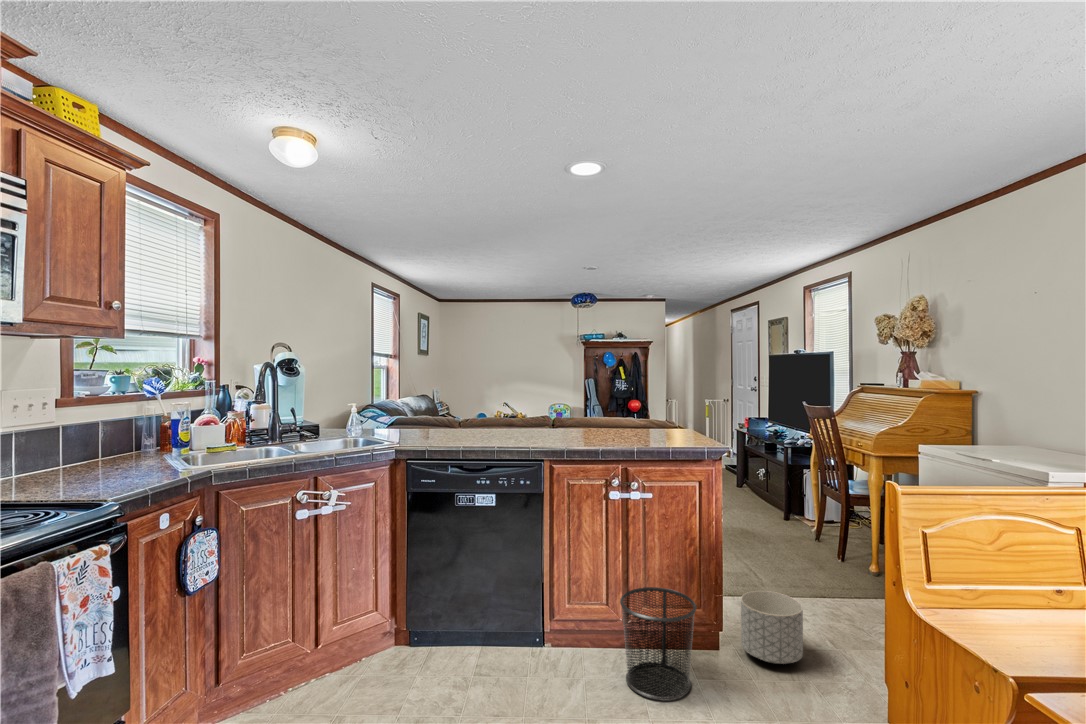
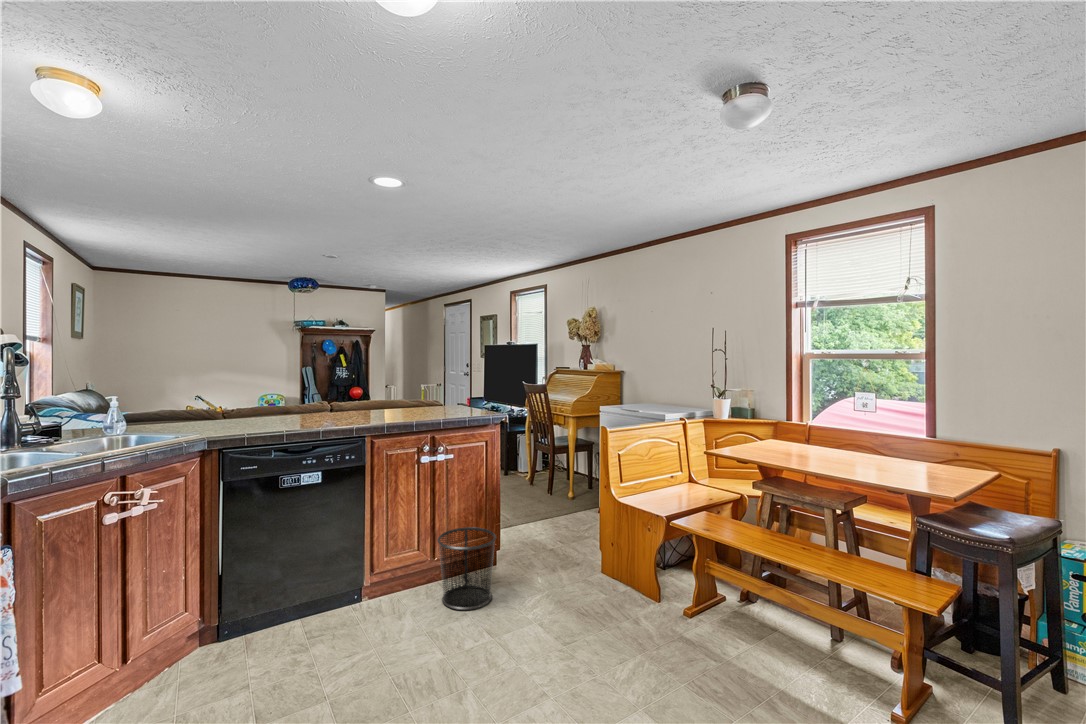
planter: present [741,591,803,664] -> none [513,517,554,566]

